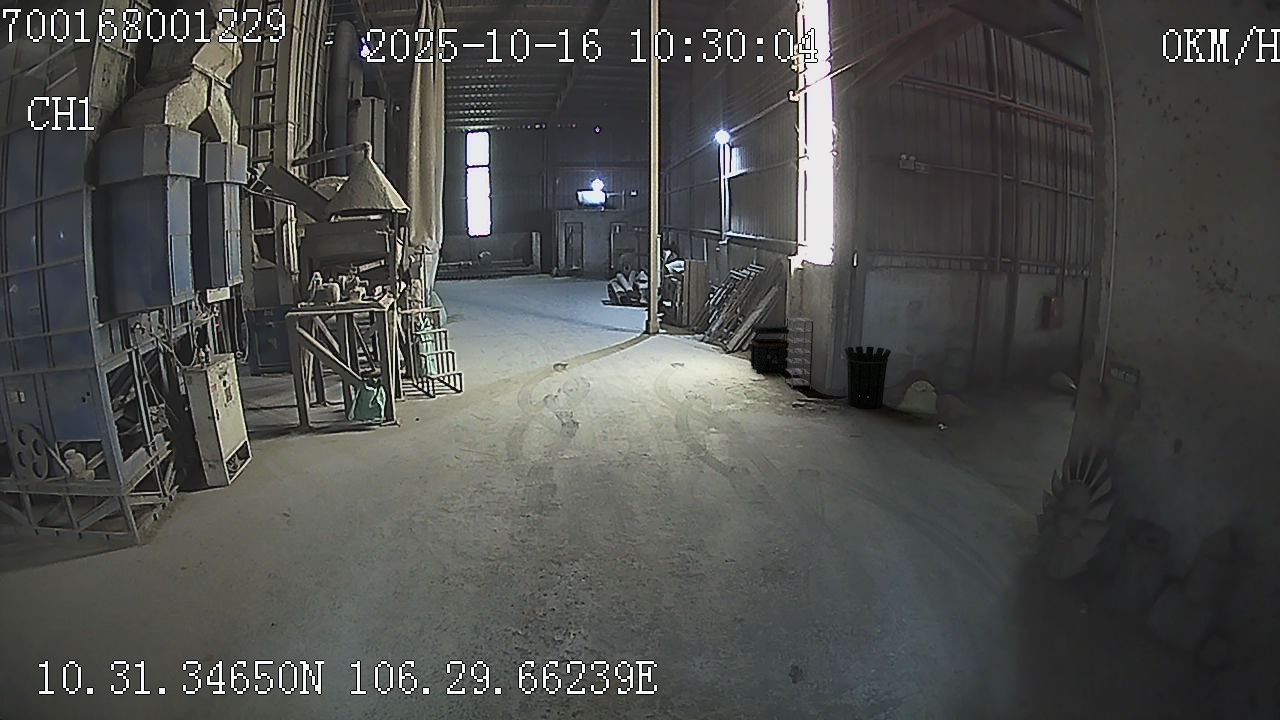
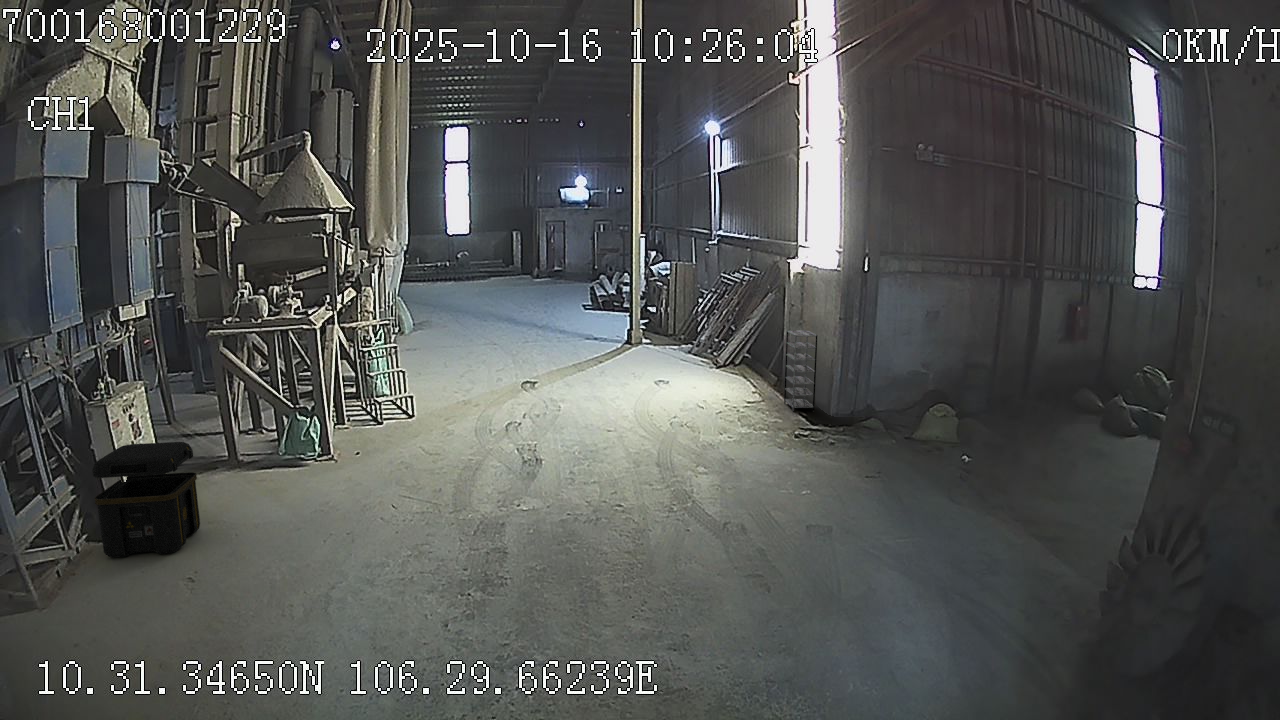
toolbox: present [751,323,789,372] -> present [92,442,200,557]
waste bin: present [845,346,891,409] -> none [855,365,910,438]

